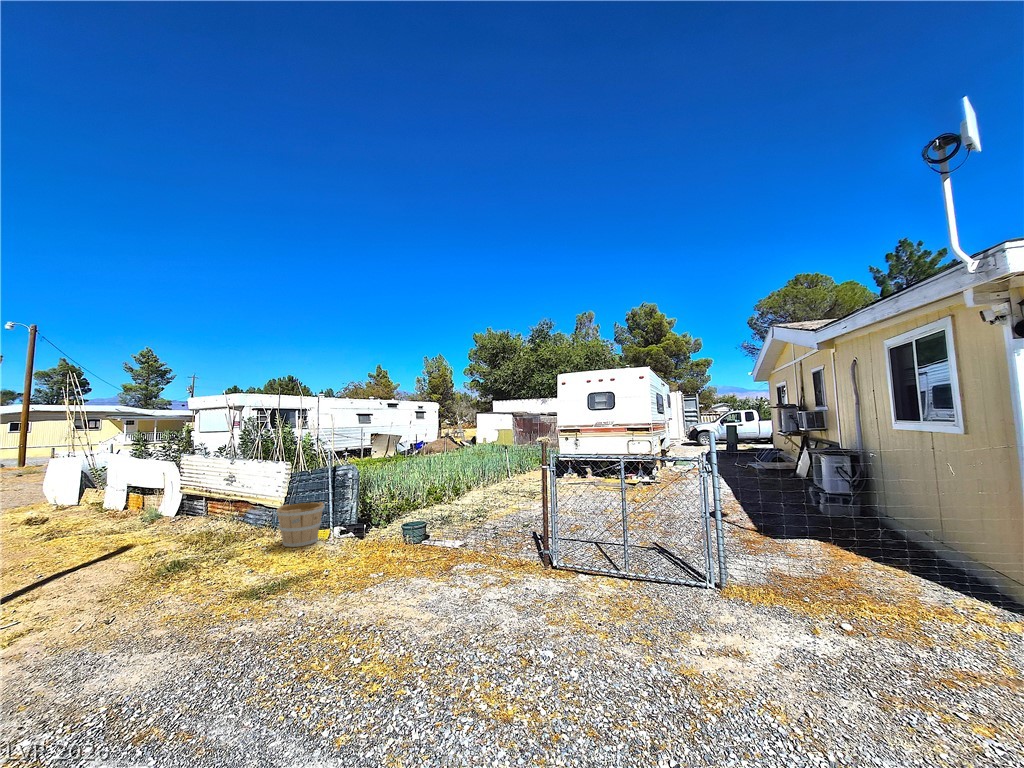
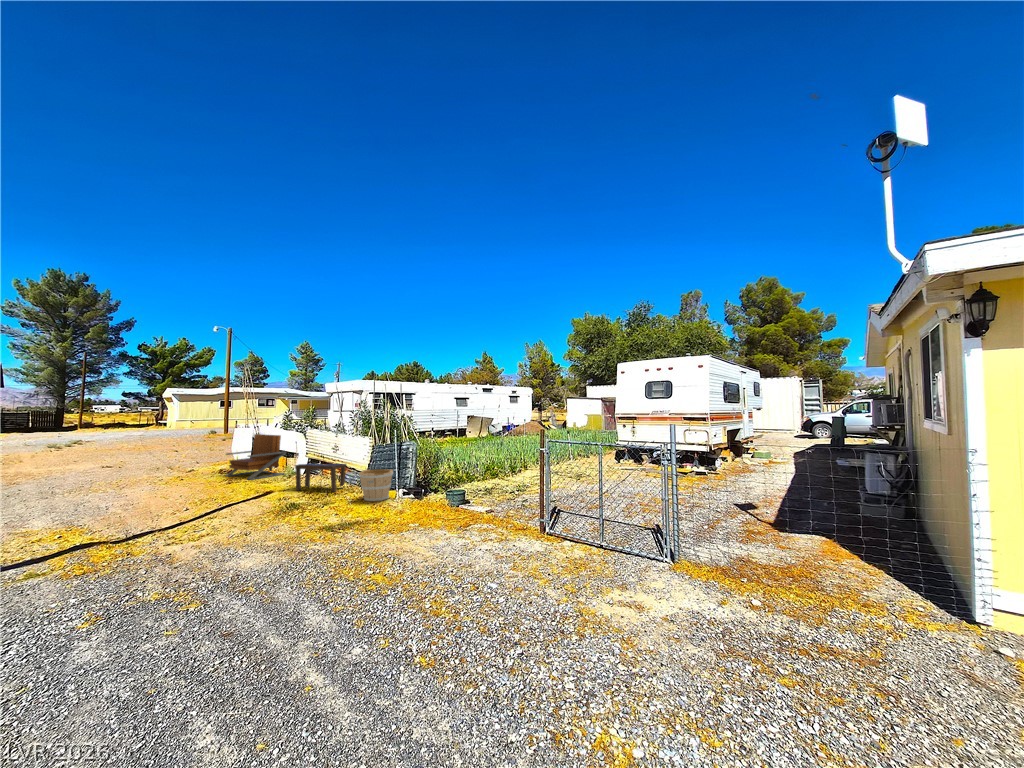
lounge chair: none [38,465,145,531] -> present [225,434,286,480]
bench: none [169,498,249,541] -> present [295,463,346,492]

